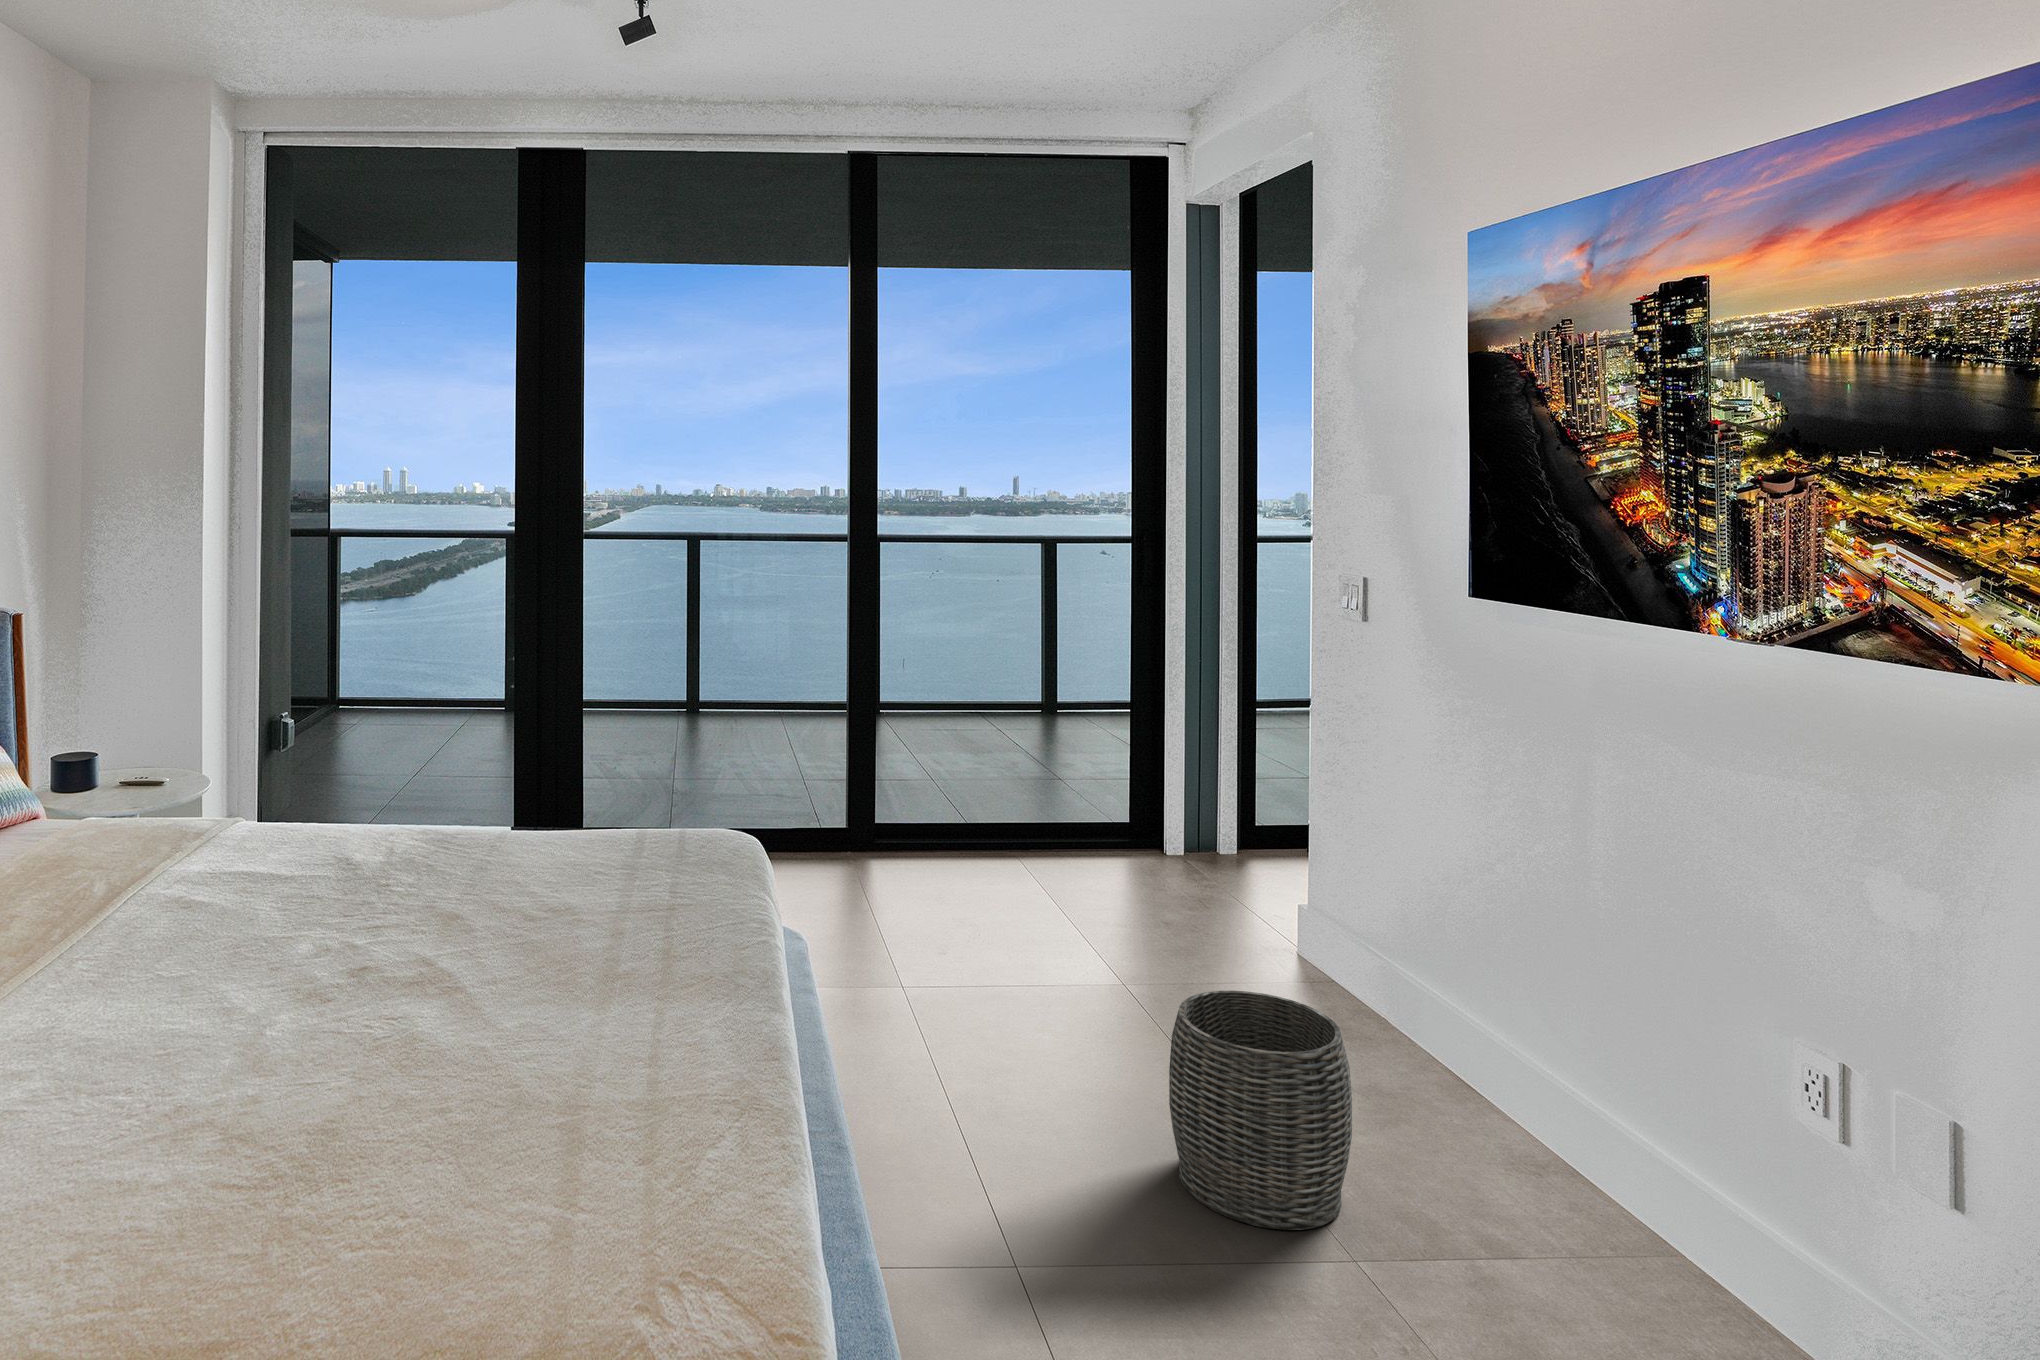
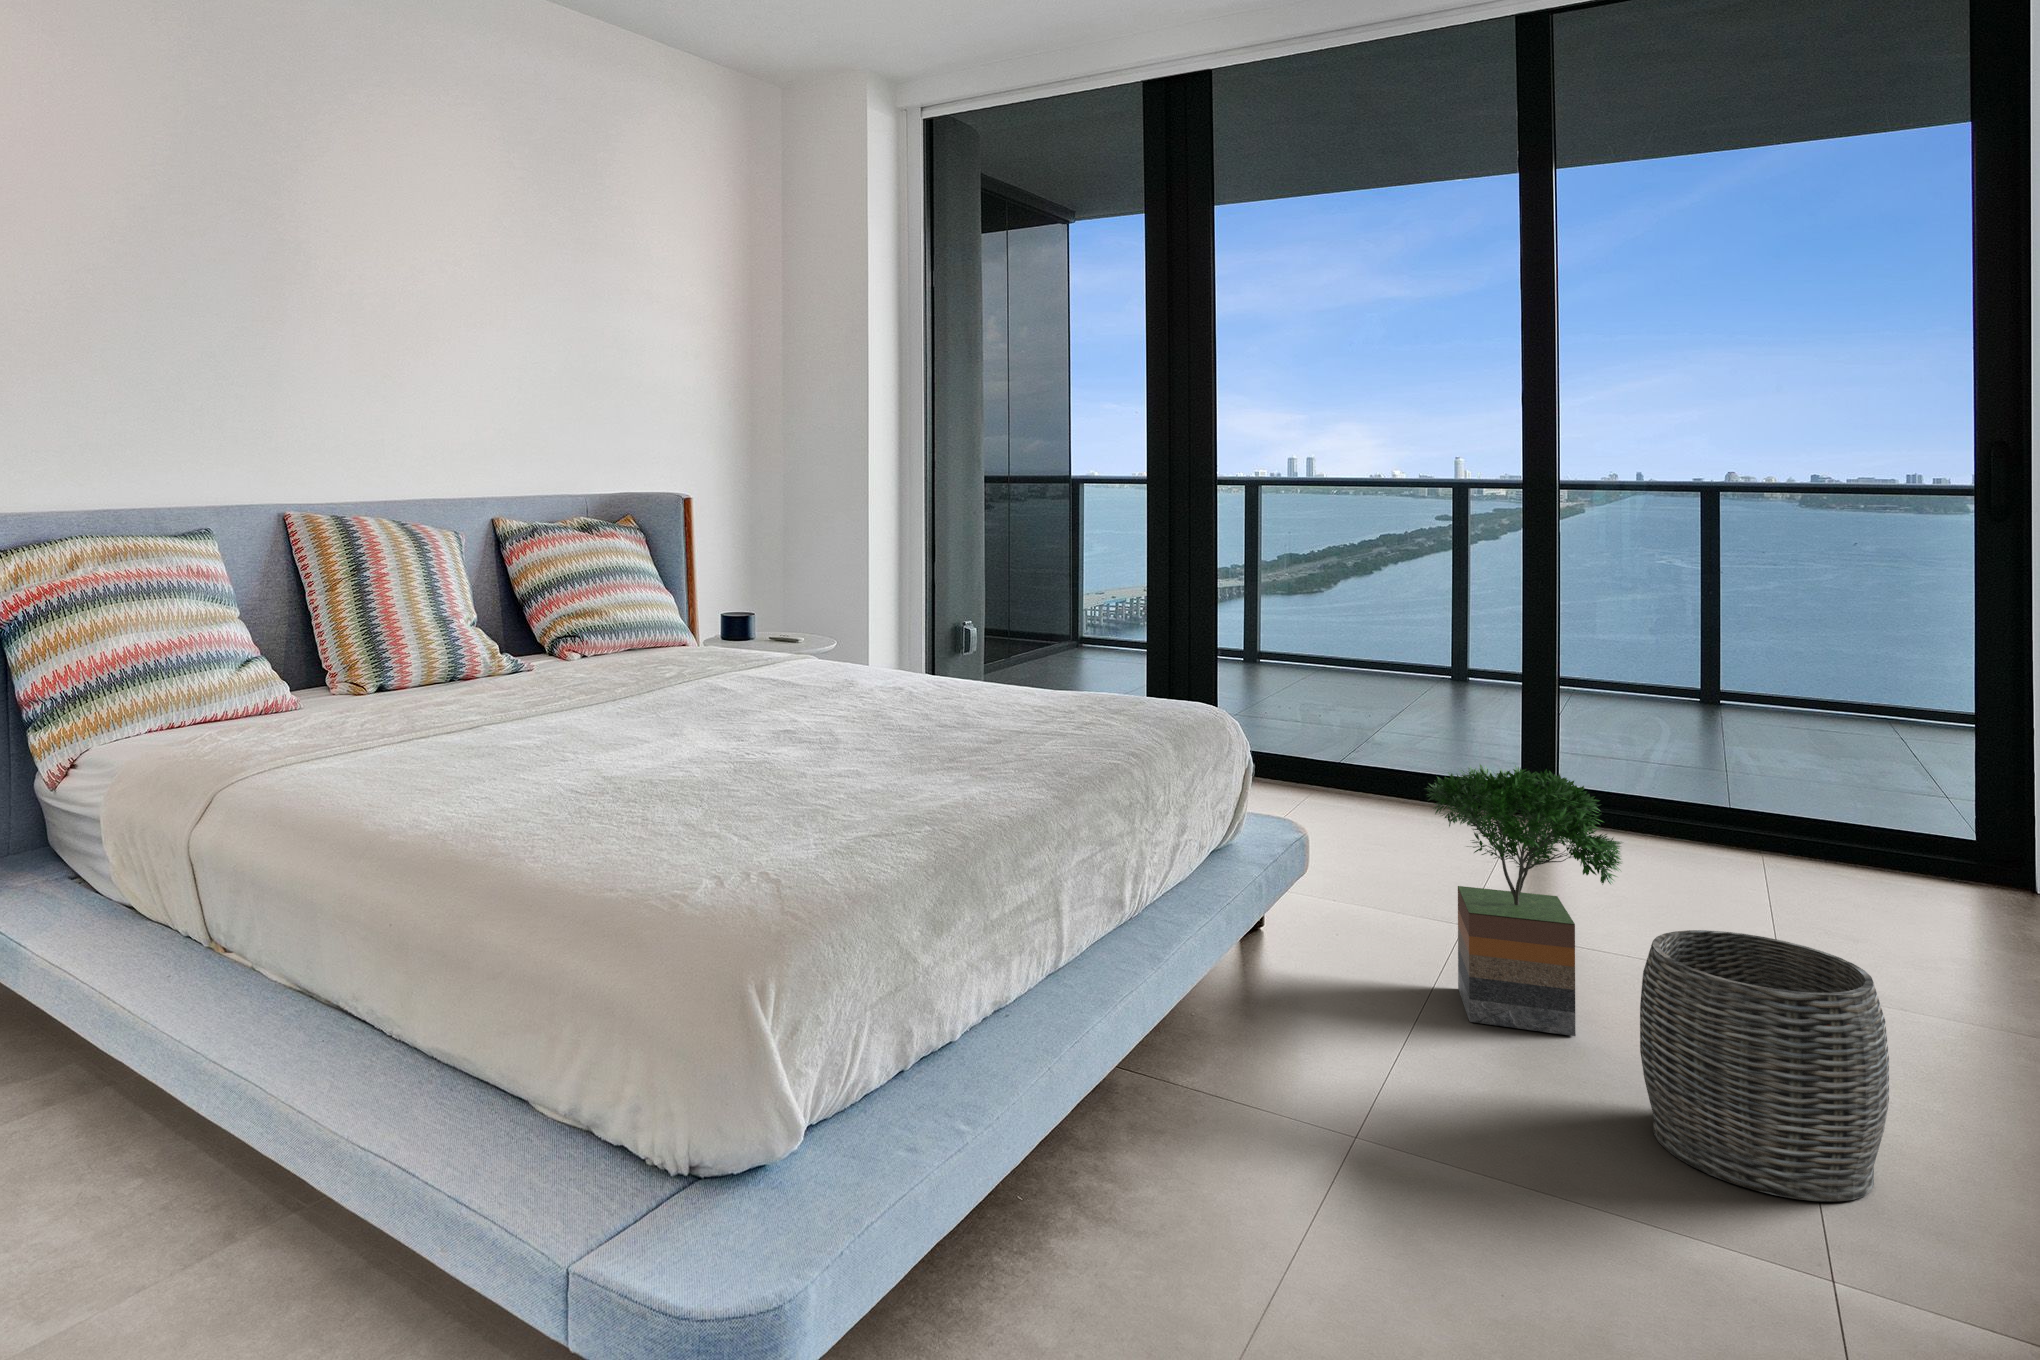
potted tree: none [932,851,1106,1108] -> present [1426,764,1621,1036]

